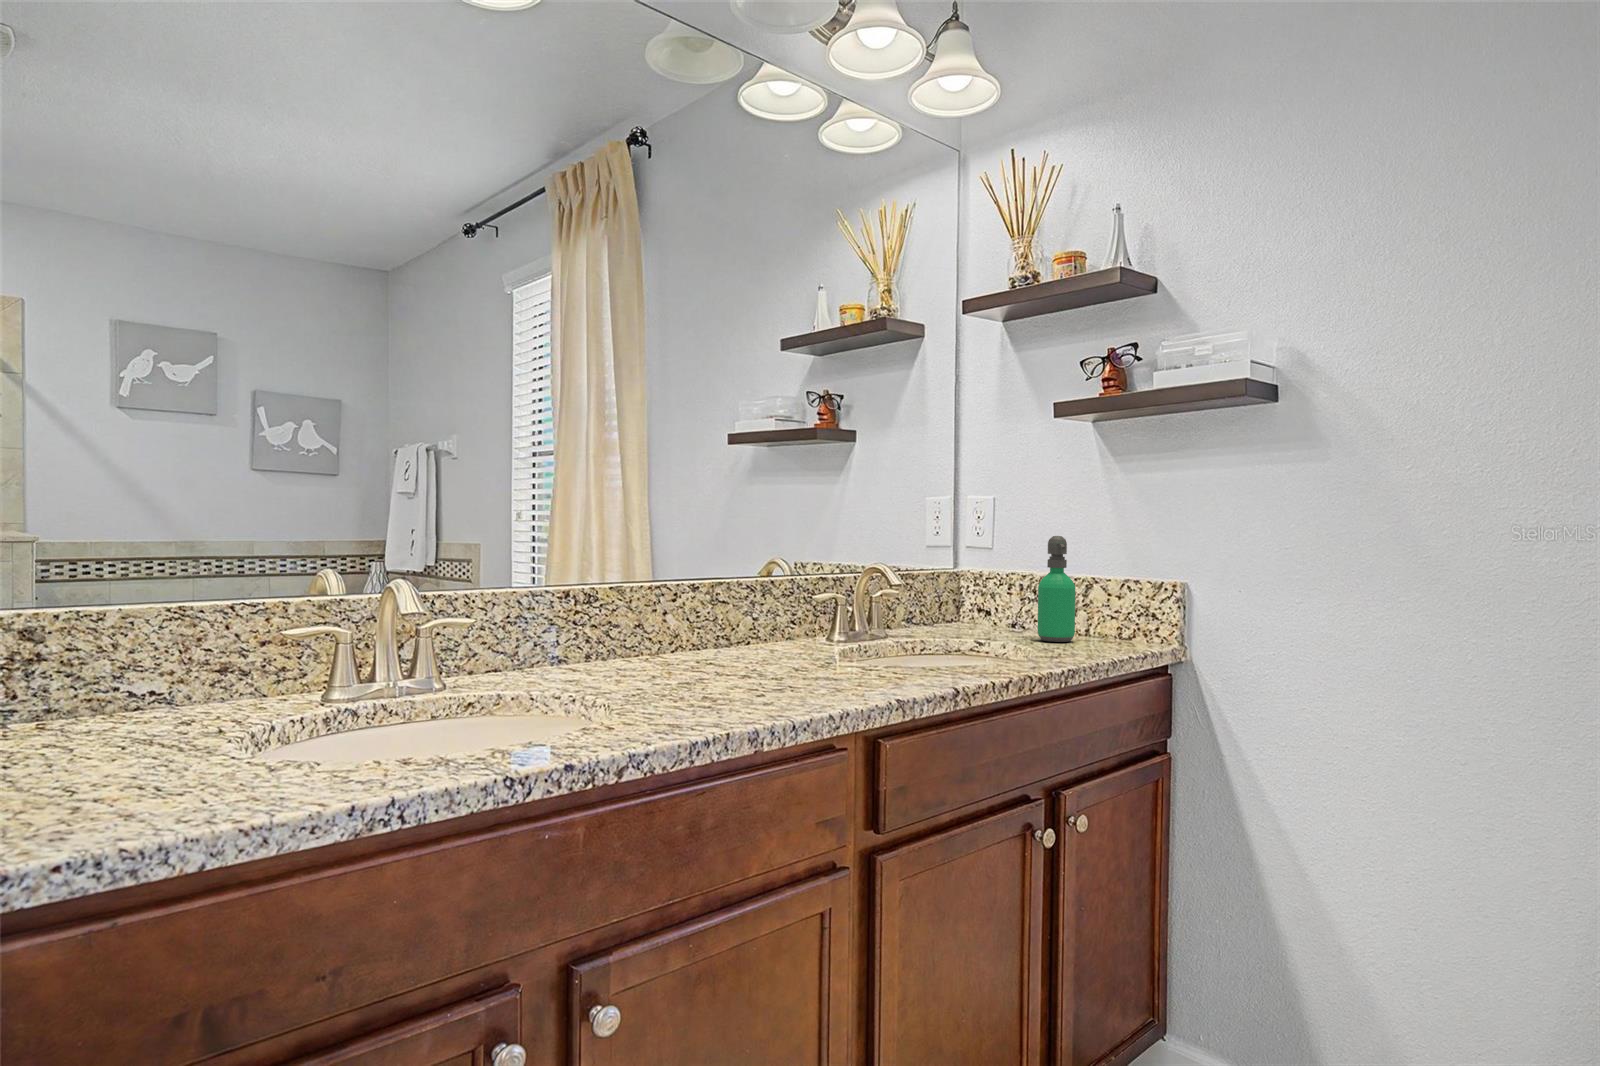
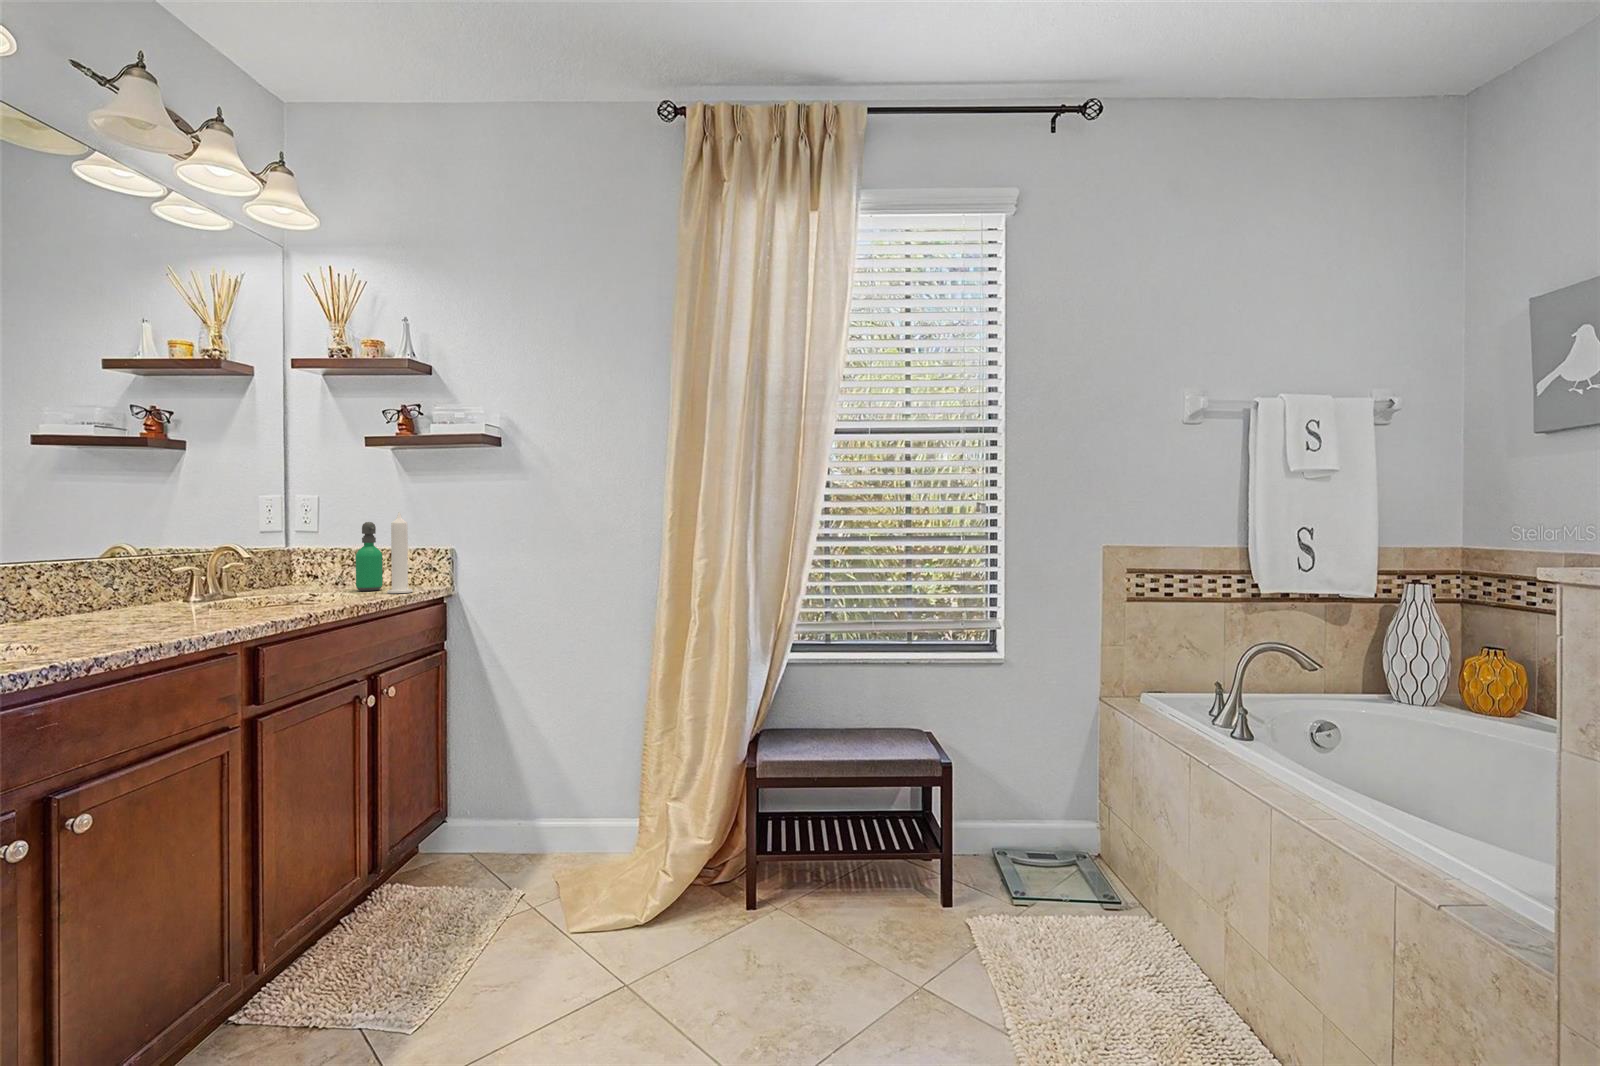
candle: none [1080,521,1119,653] -> present [387,512,413,593]

